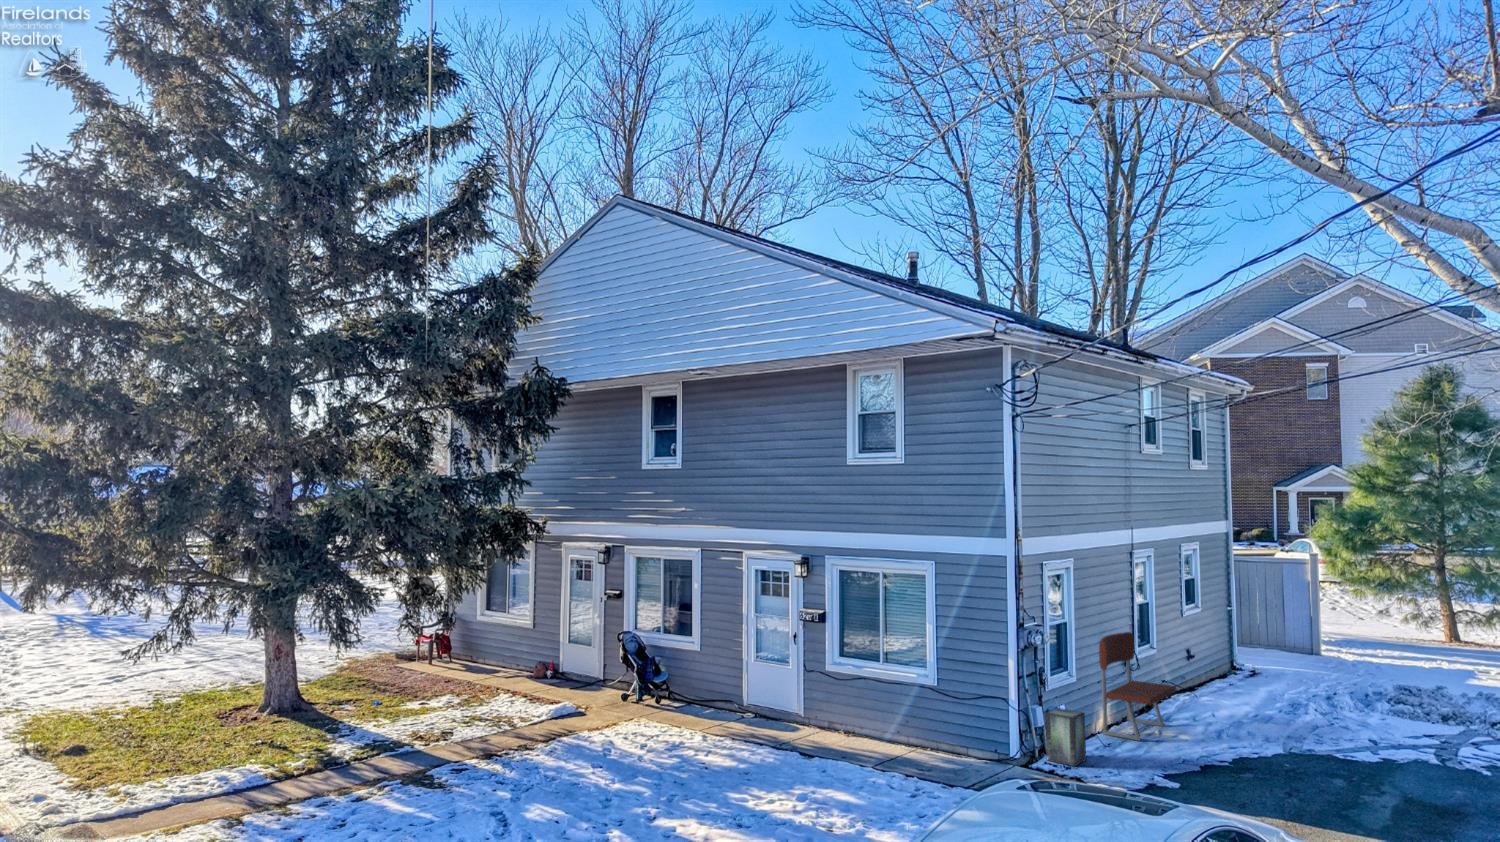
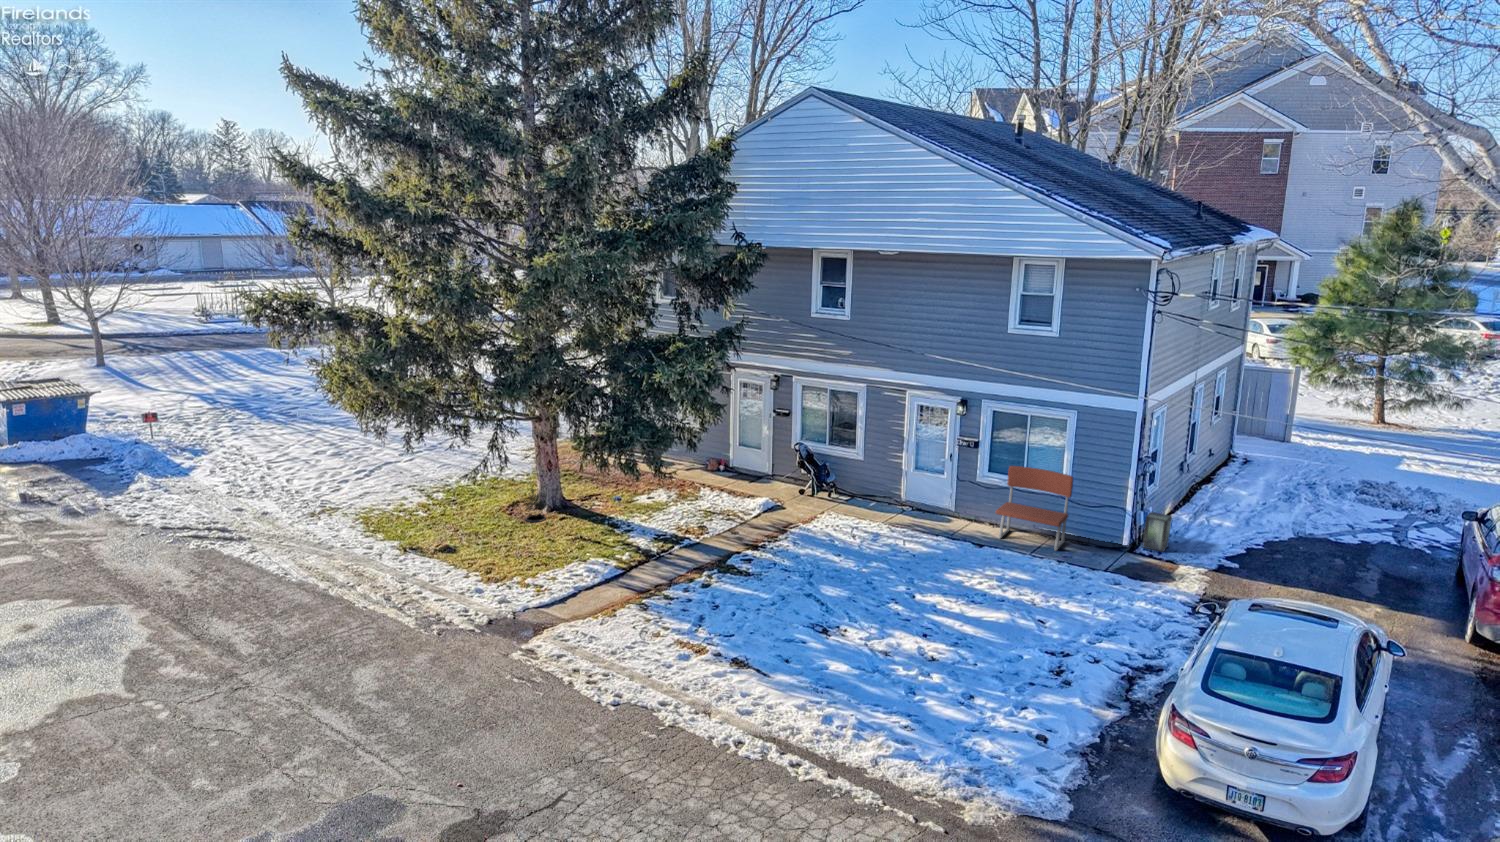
bench: present [1099,632,1176,741] -> present [996,466,1073,550]
potted tree: none [234,671,271,722] -> present [523,488,546,522]

